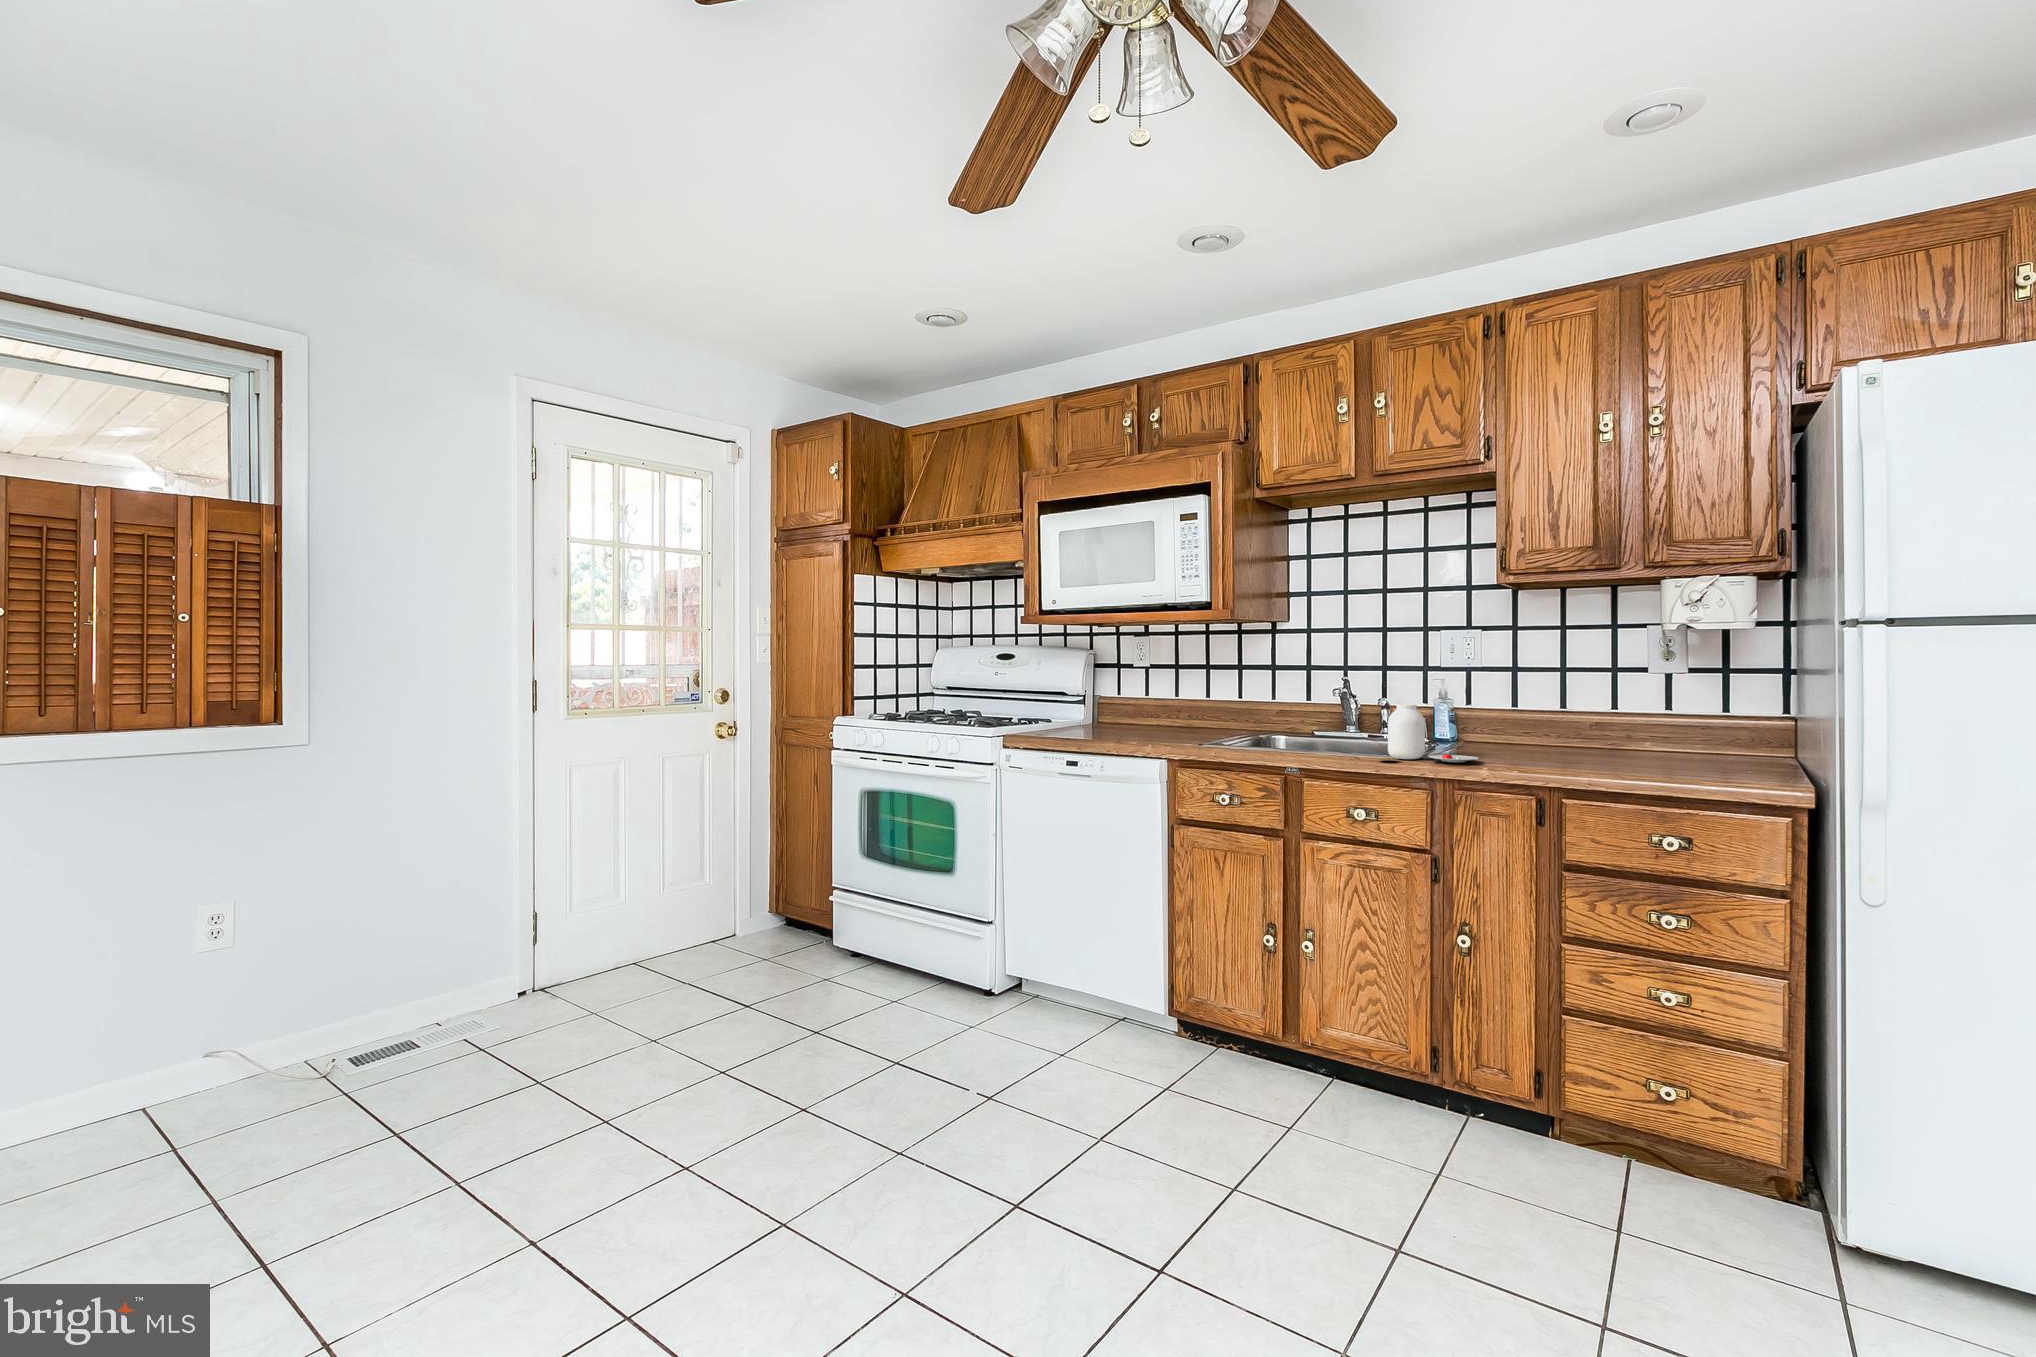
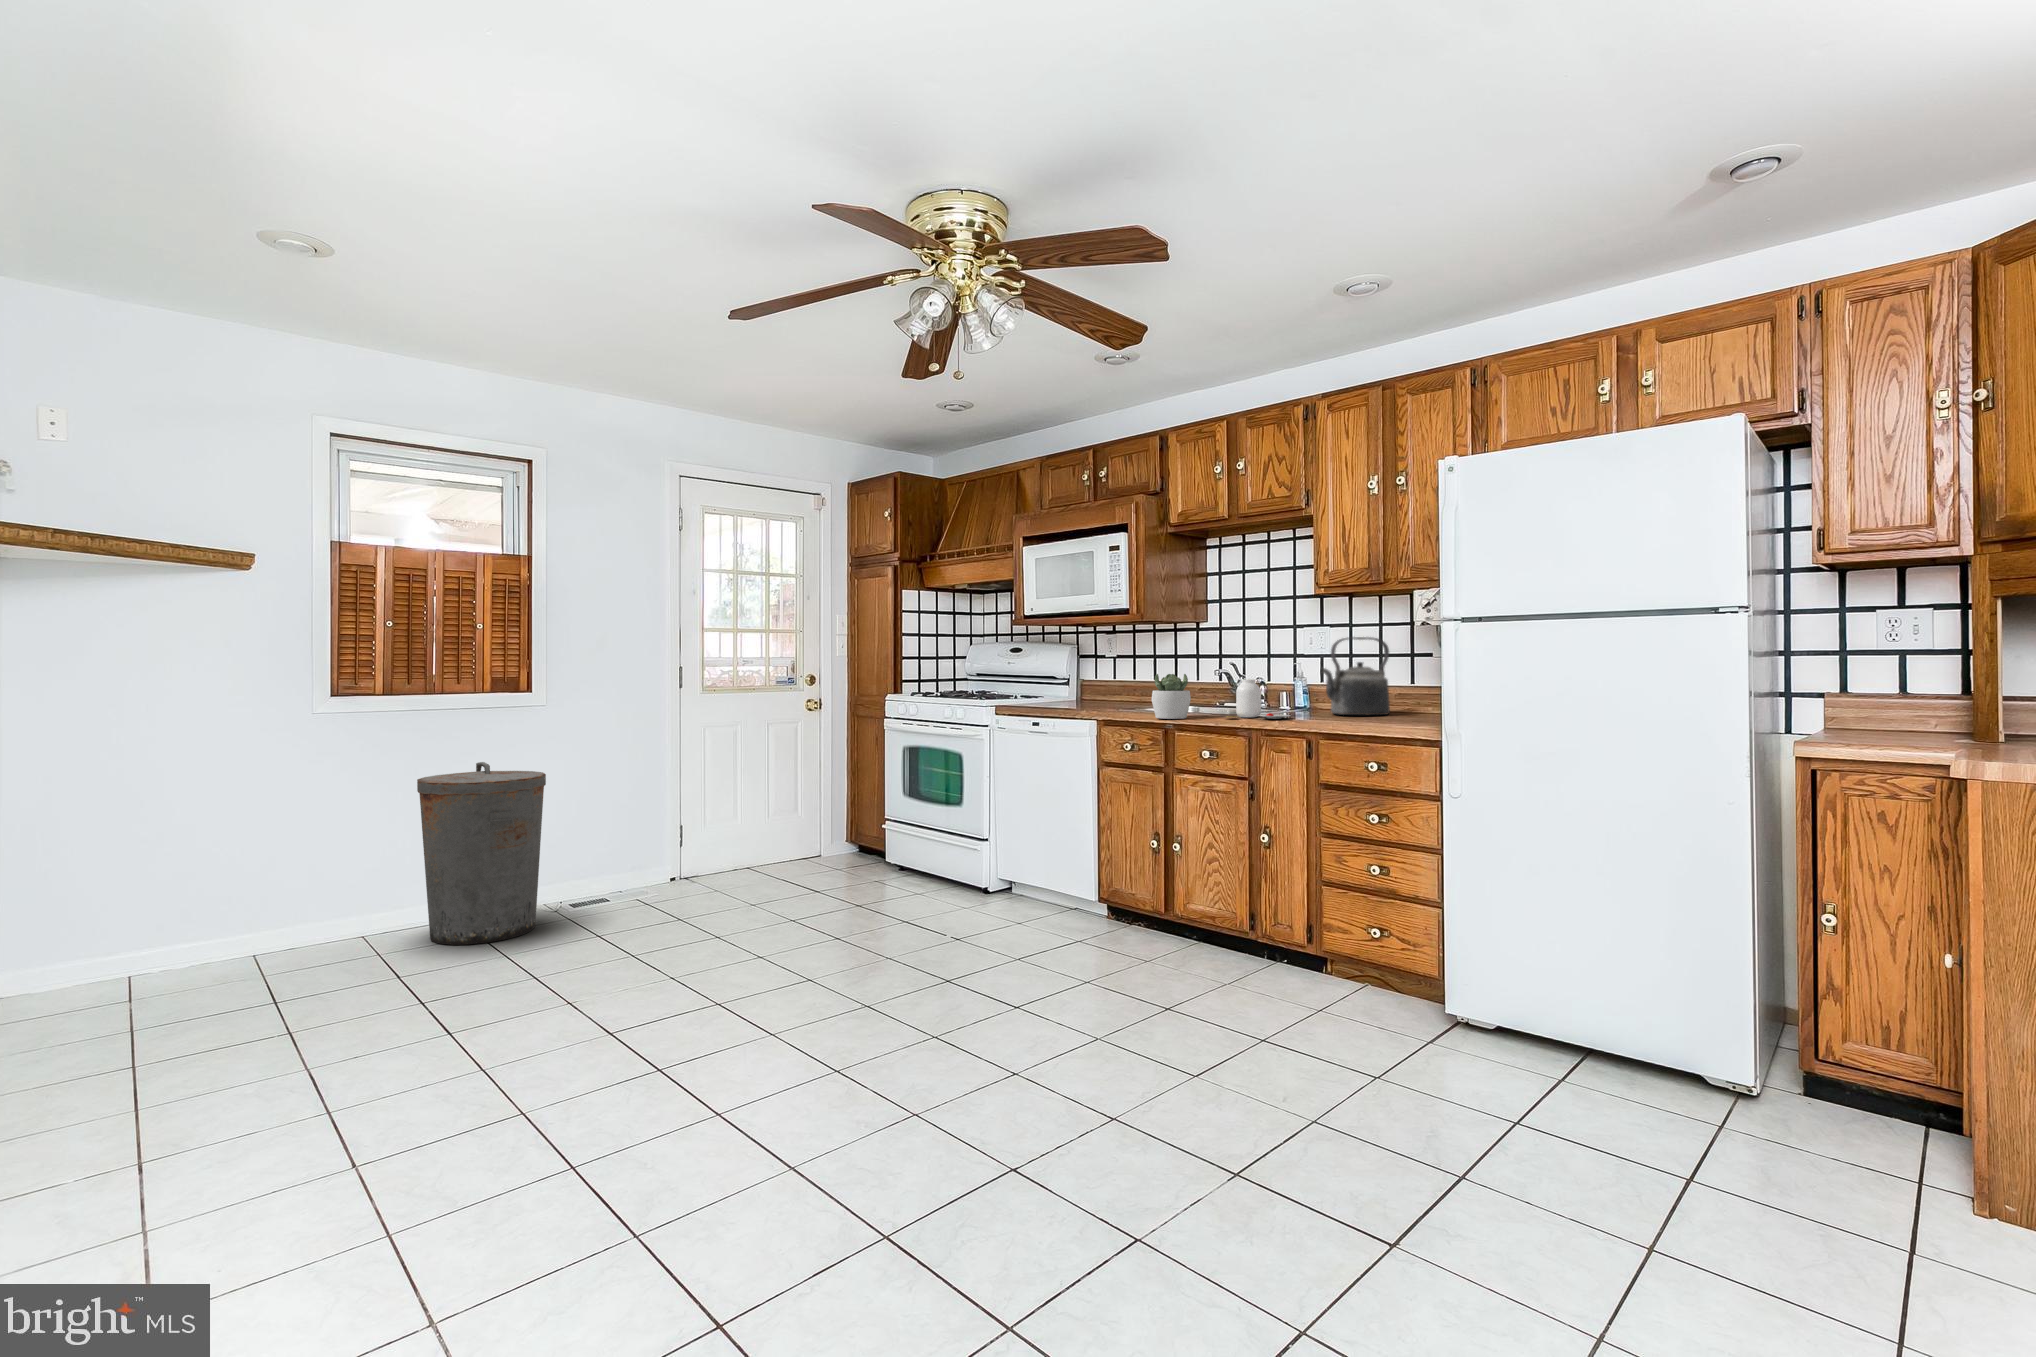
kettle: none [1515,645,1606,757] -> present [1322,637,1390,715]
succulent plant: none [1265,695,1320,761] -> present [1151,674,1191,719]
trash can: none [50,846,304,1175] -> present [417,762,546,945]

